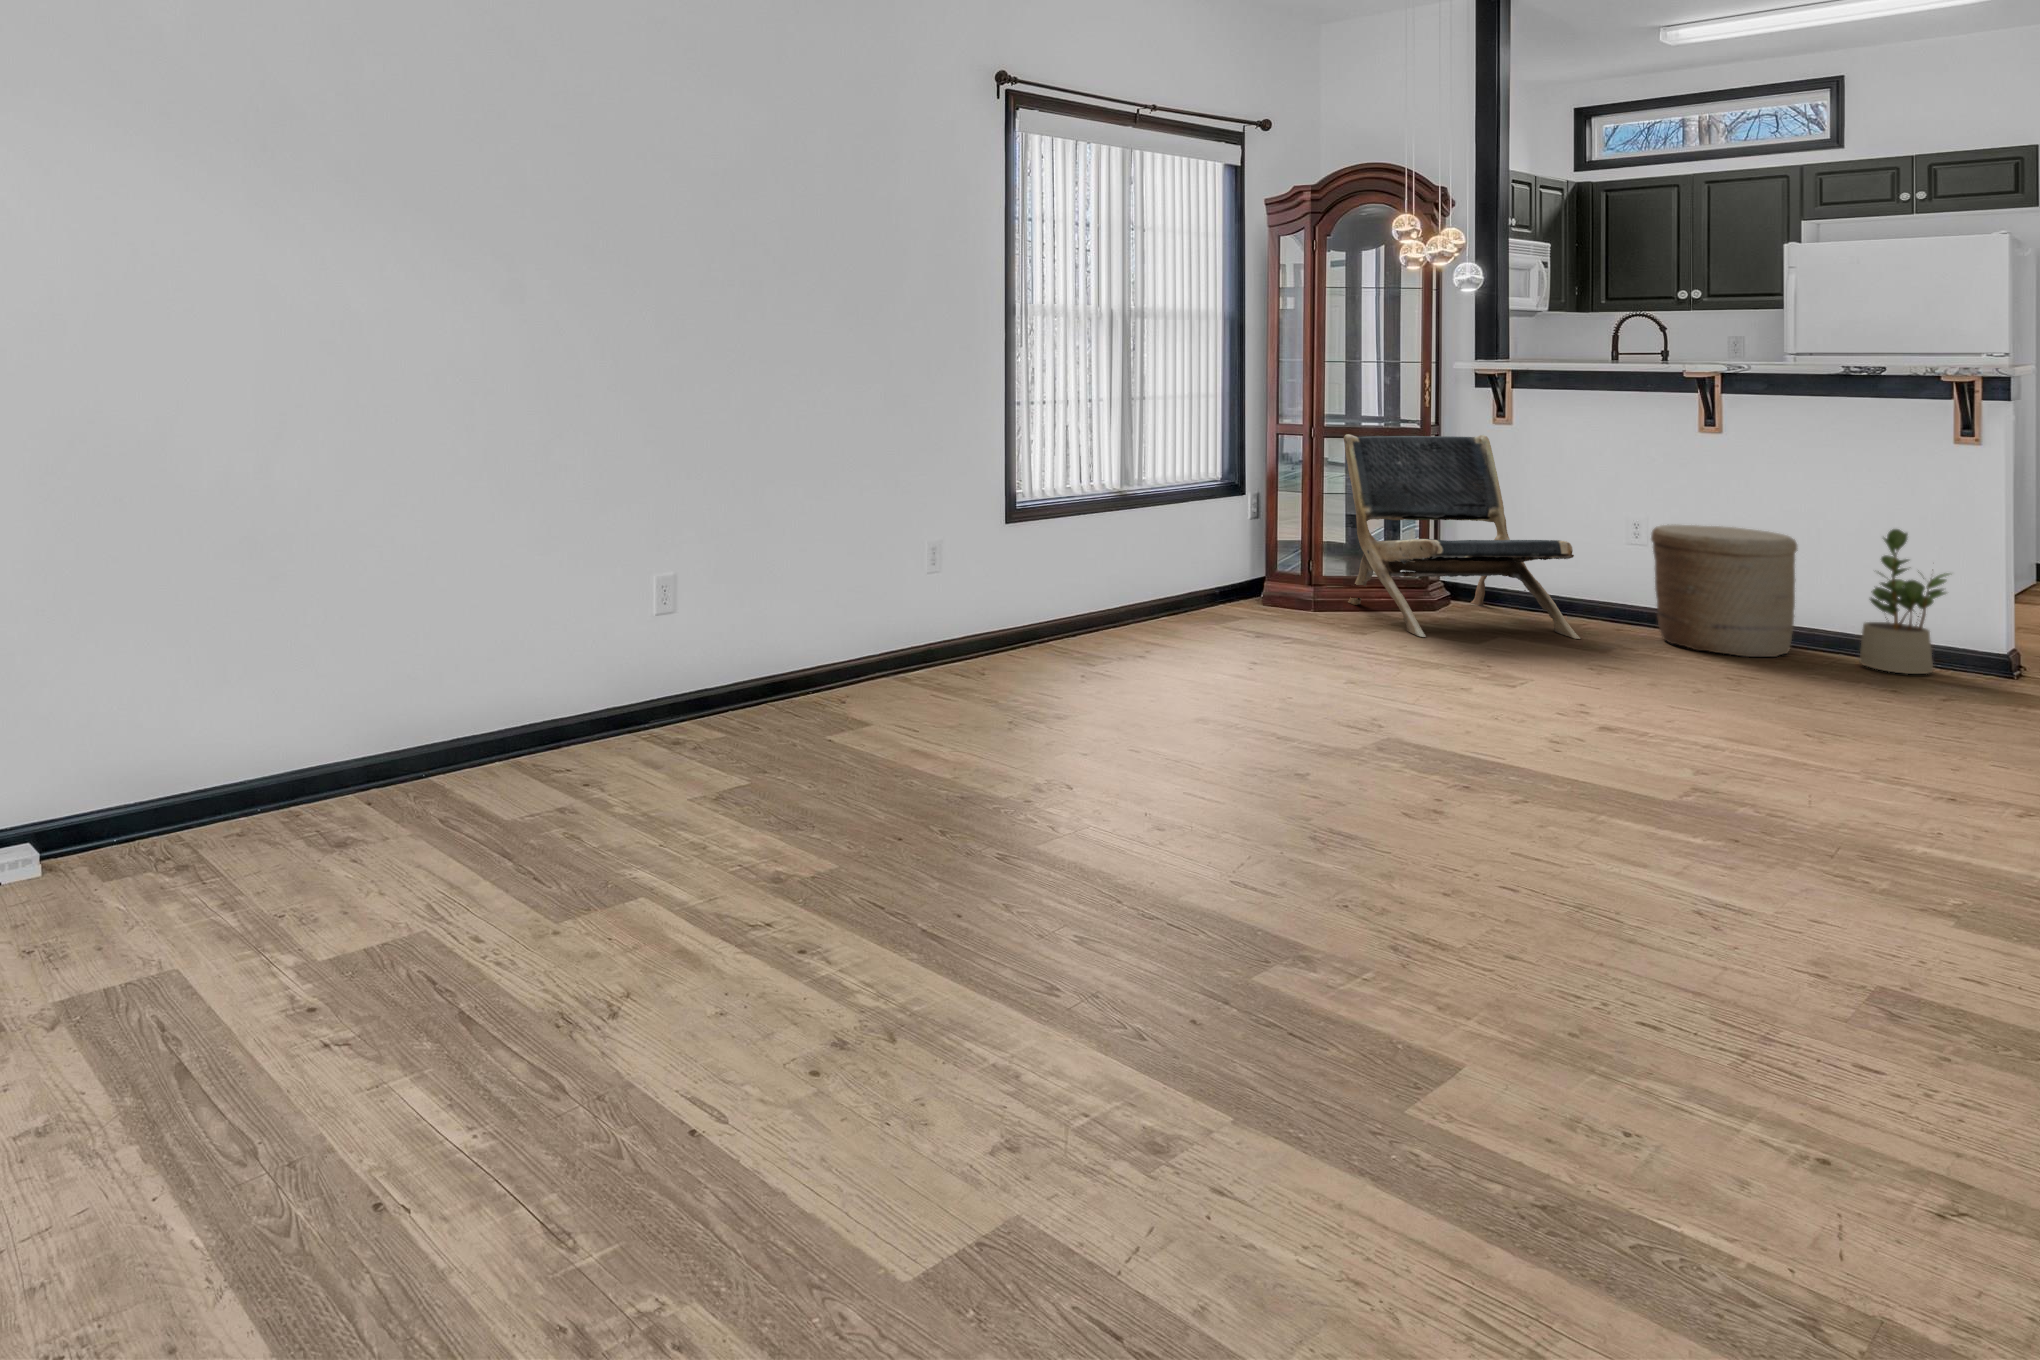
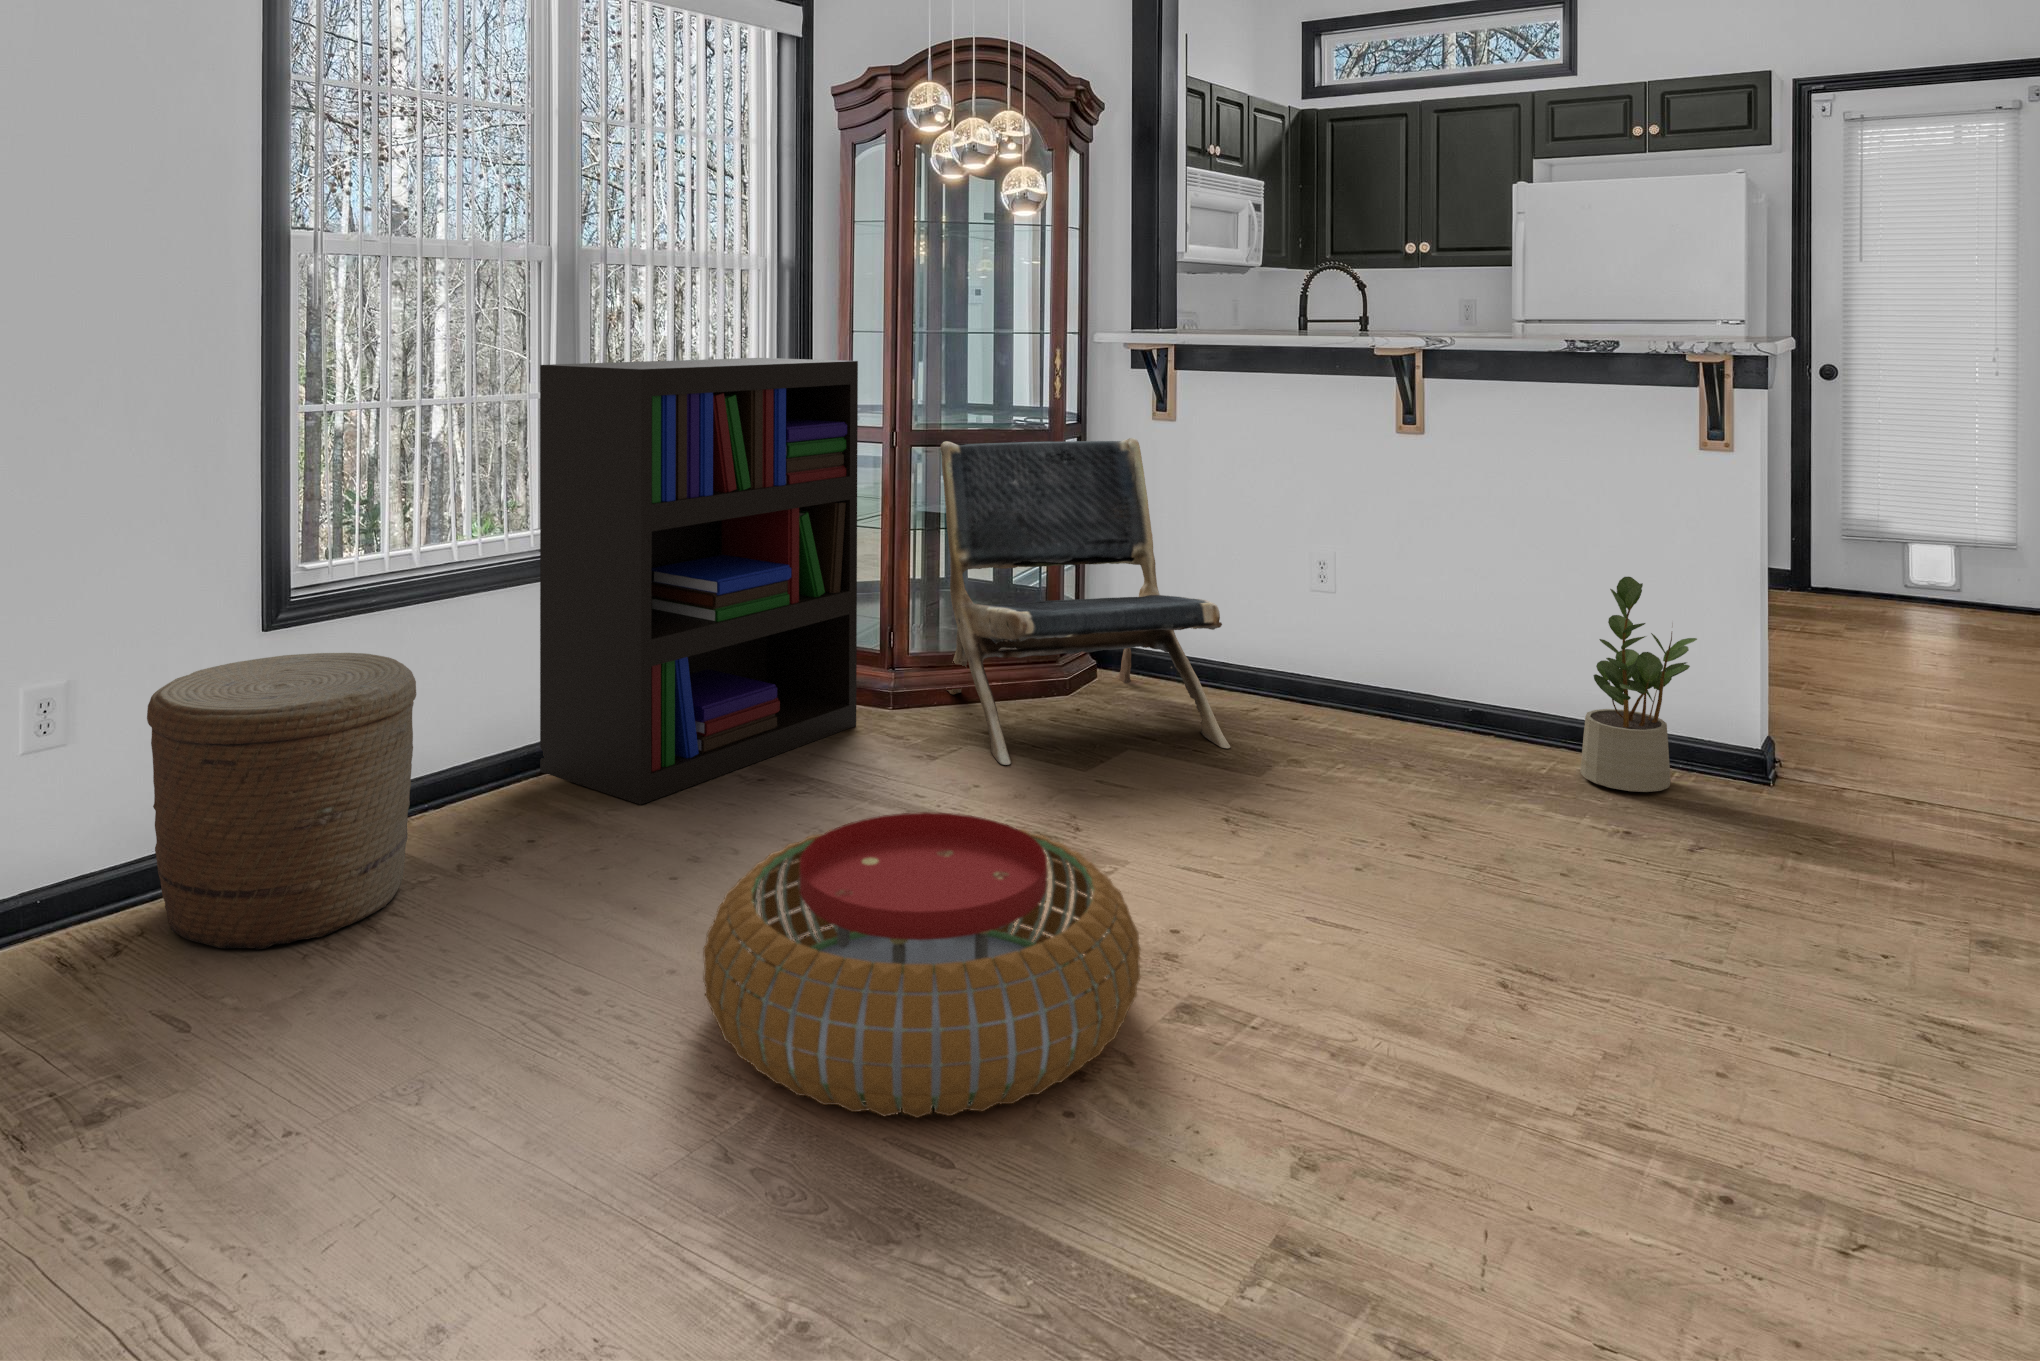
bookshelf: none [1120,377,1302,639] -> present [540,358,858,805]
woven basket: present [1651,525,1798,657] -> present [147,653,416,950]
pouf: none [1330,623,1587,745] -> present [703,812,1140,1118]

